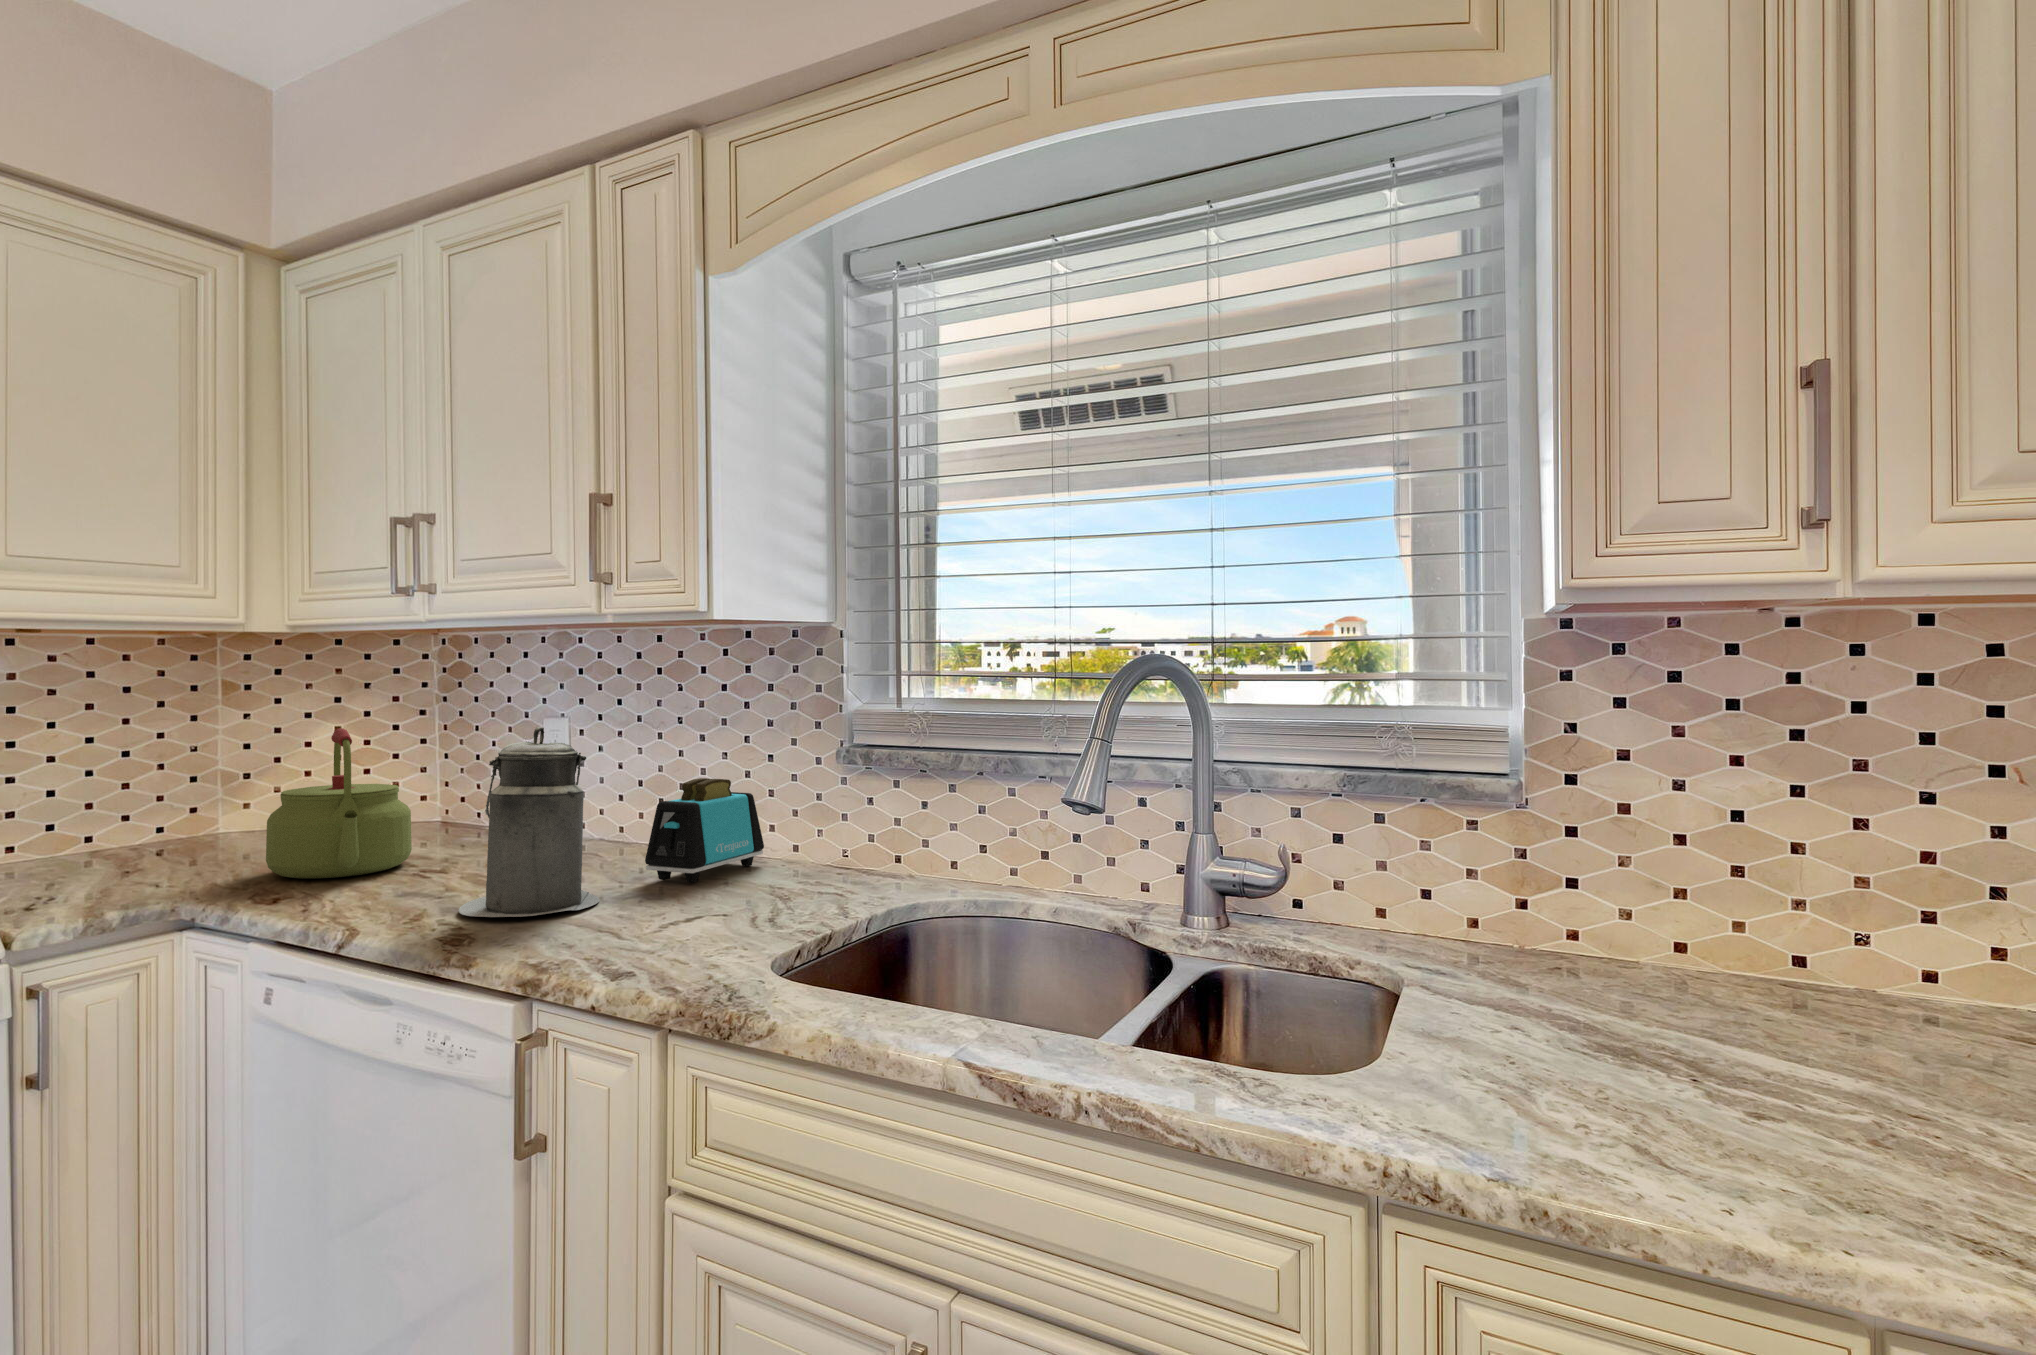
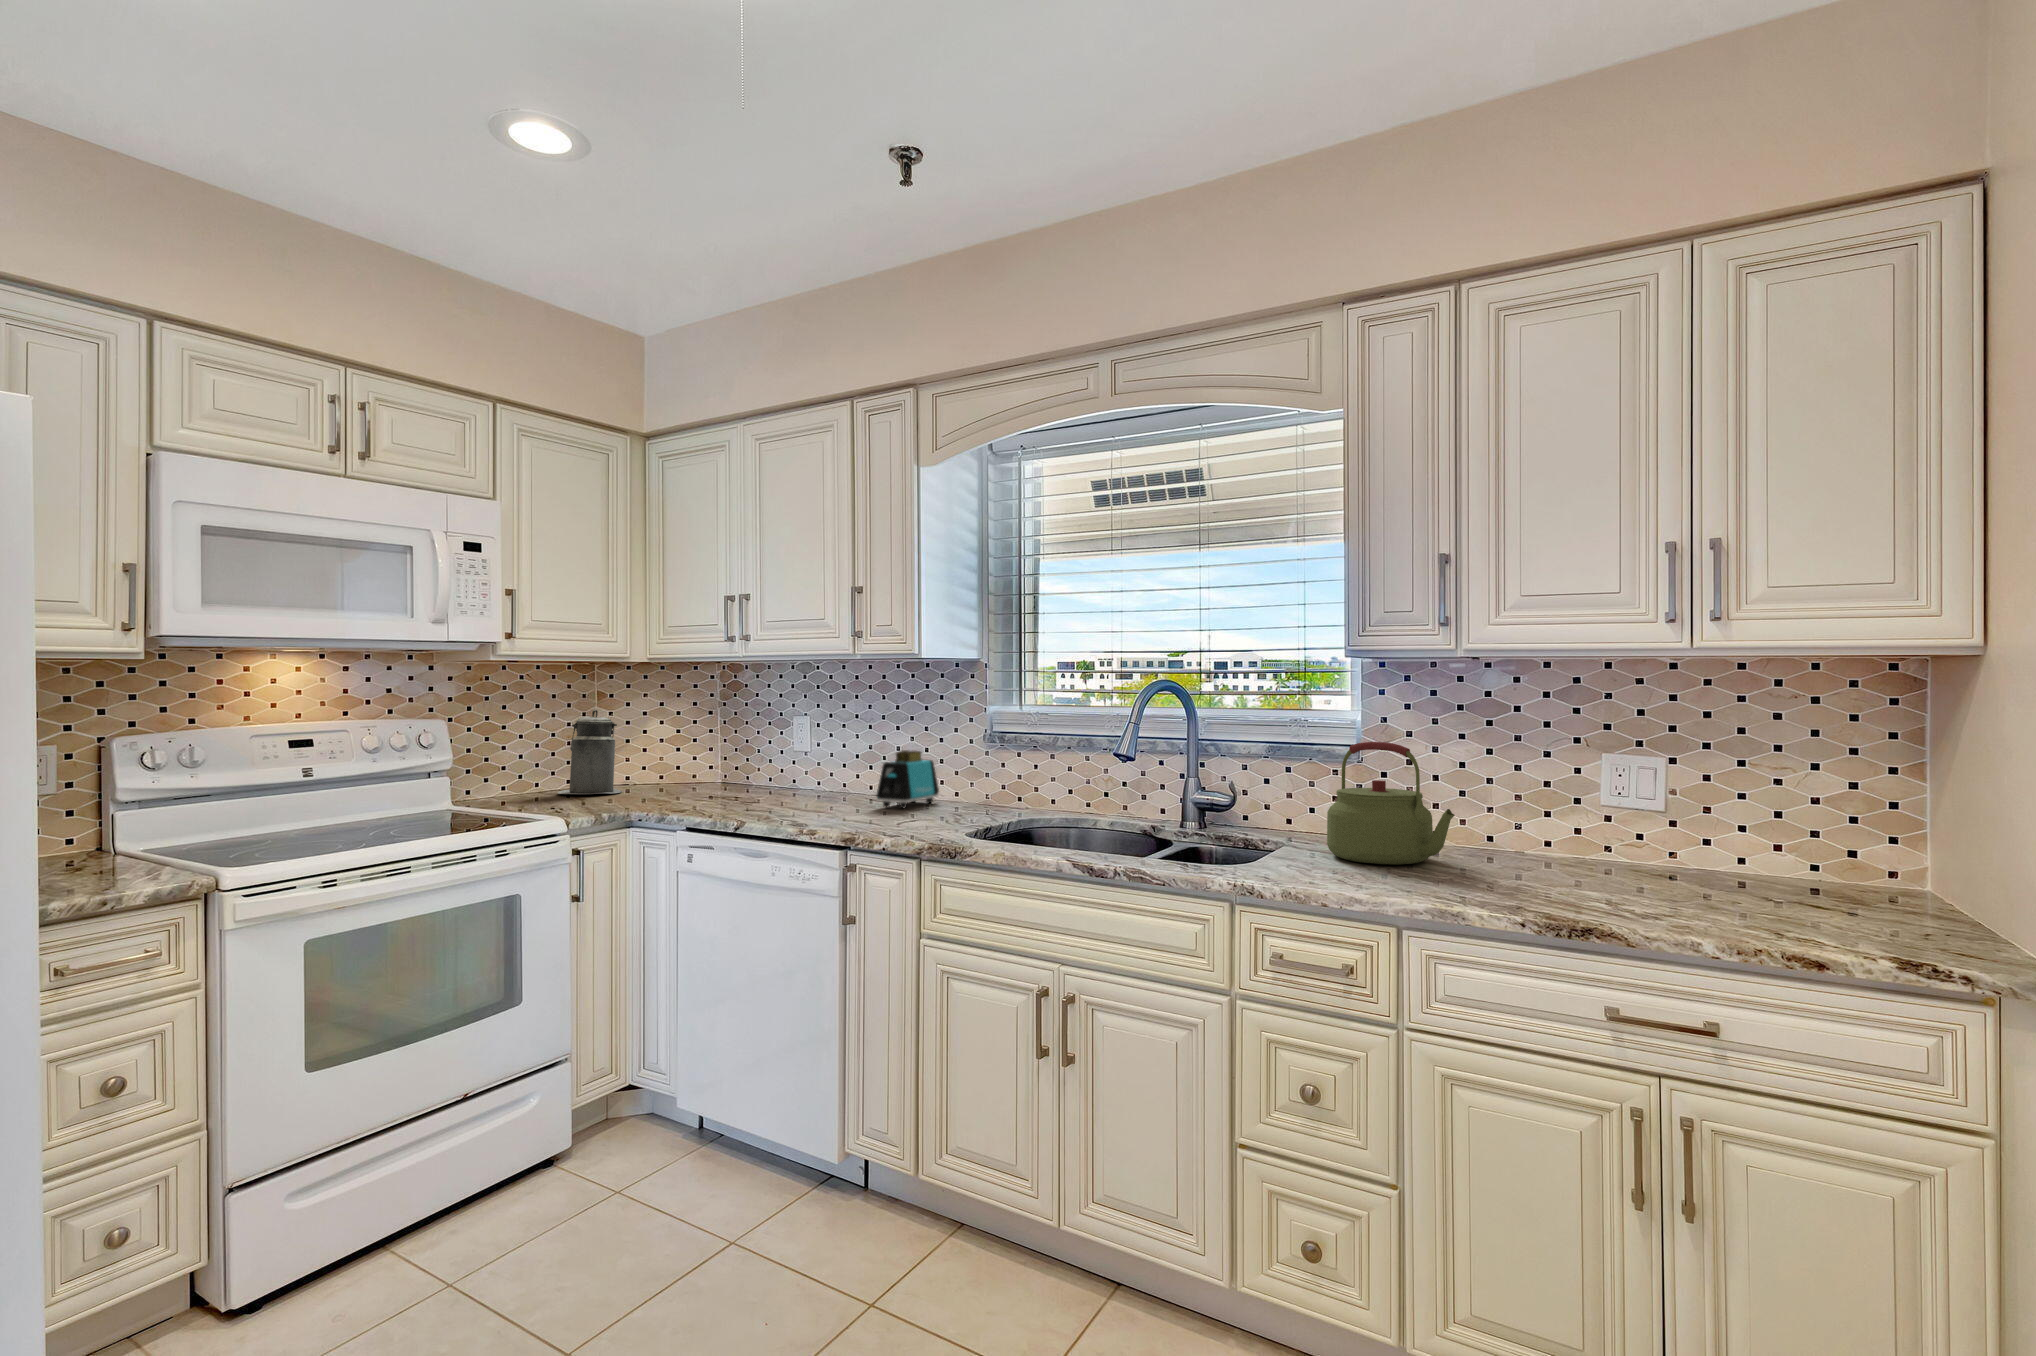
canister: present [459,727,599,917] -> present [558,710,622,794]
kettle: present [266,728,412,878] -> present [1327,742,1455,865]

